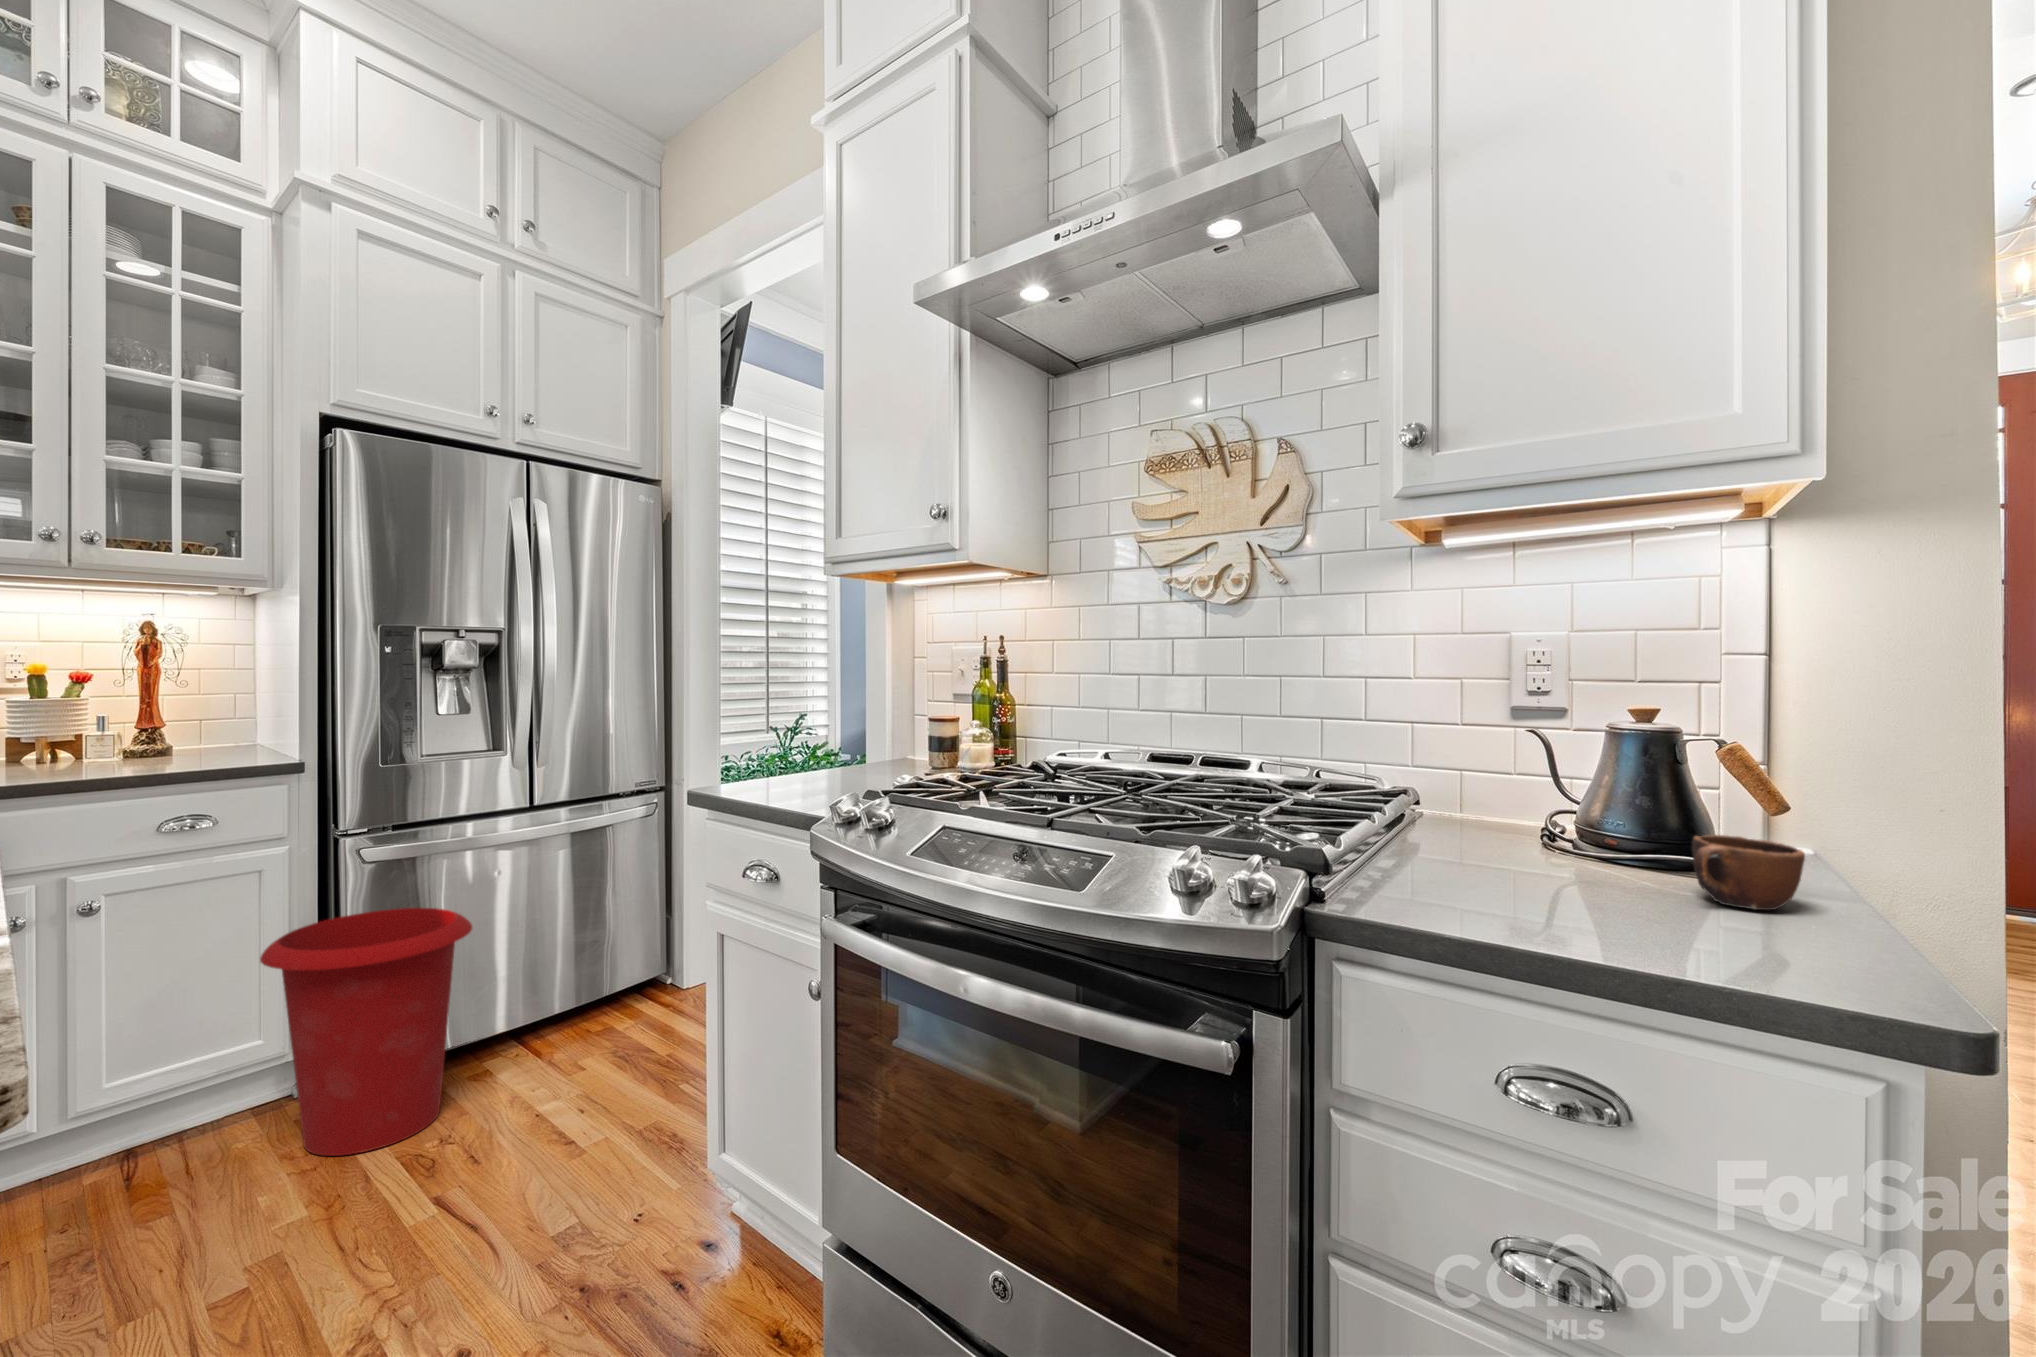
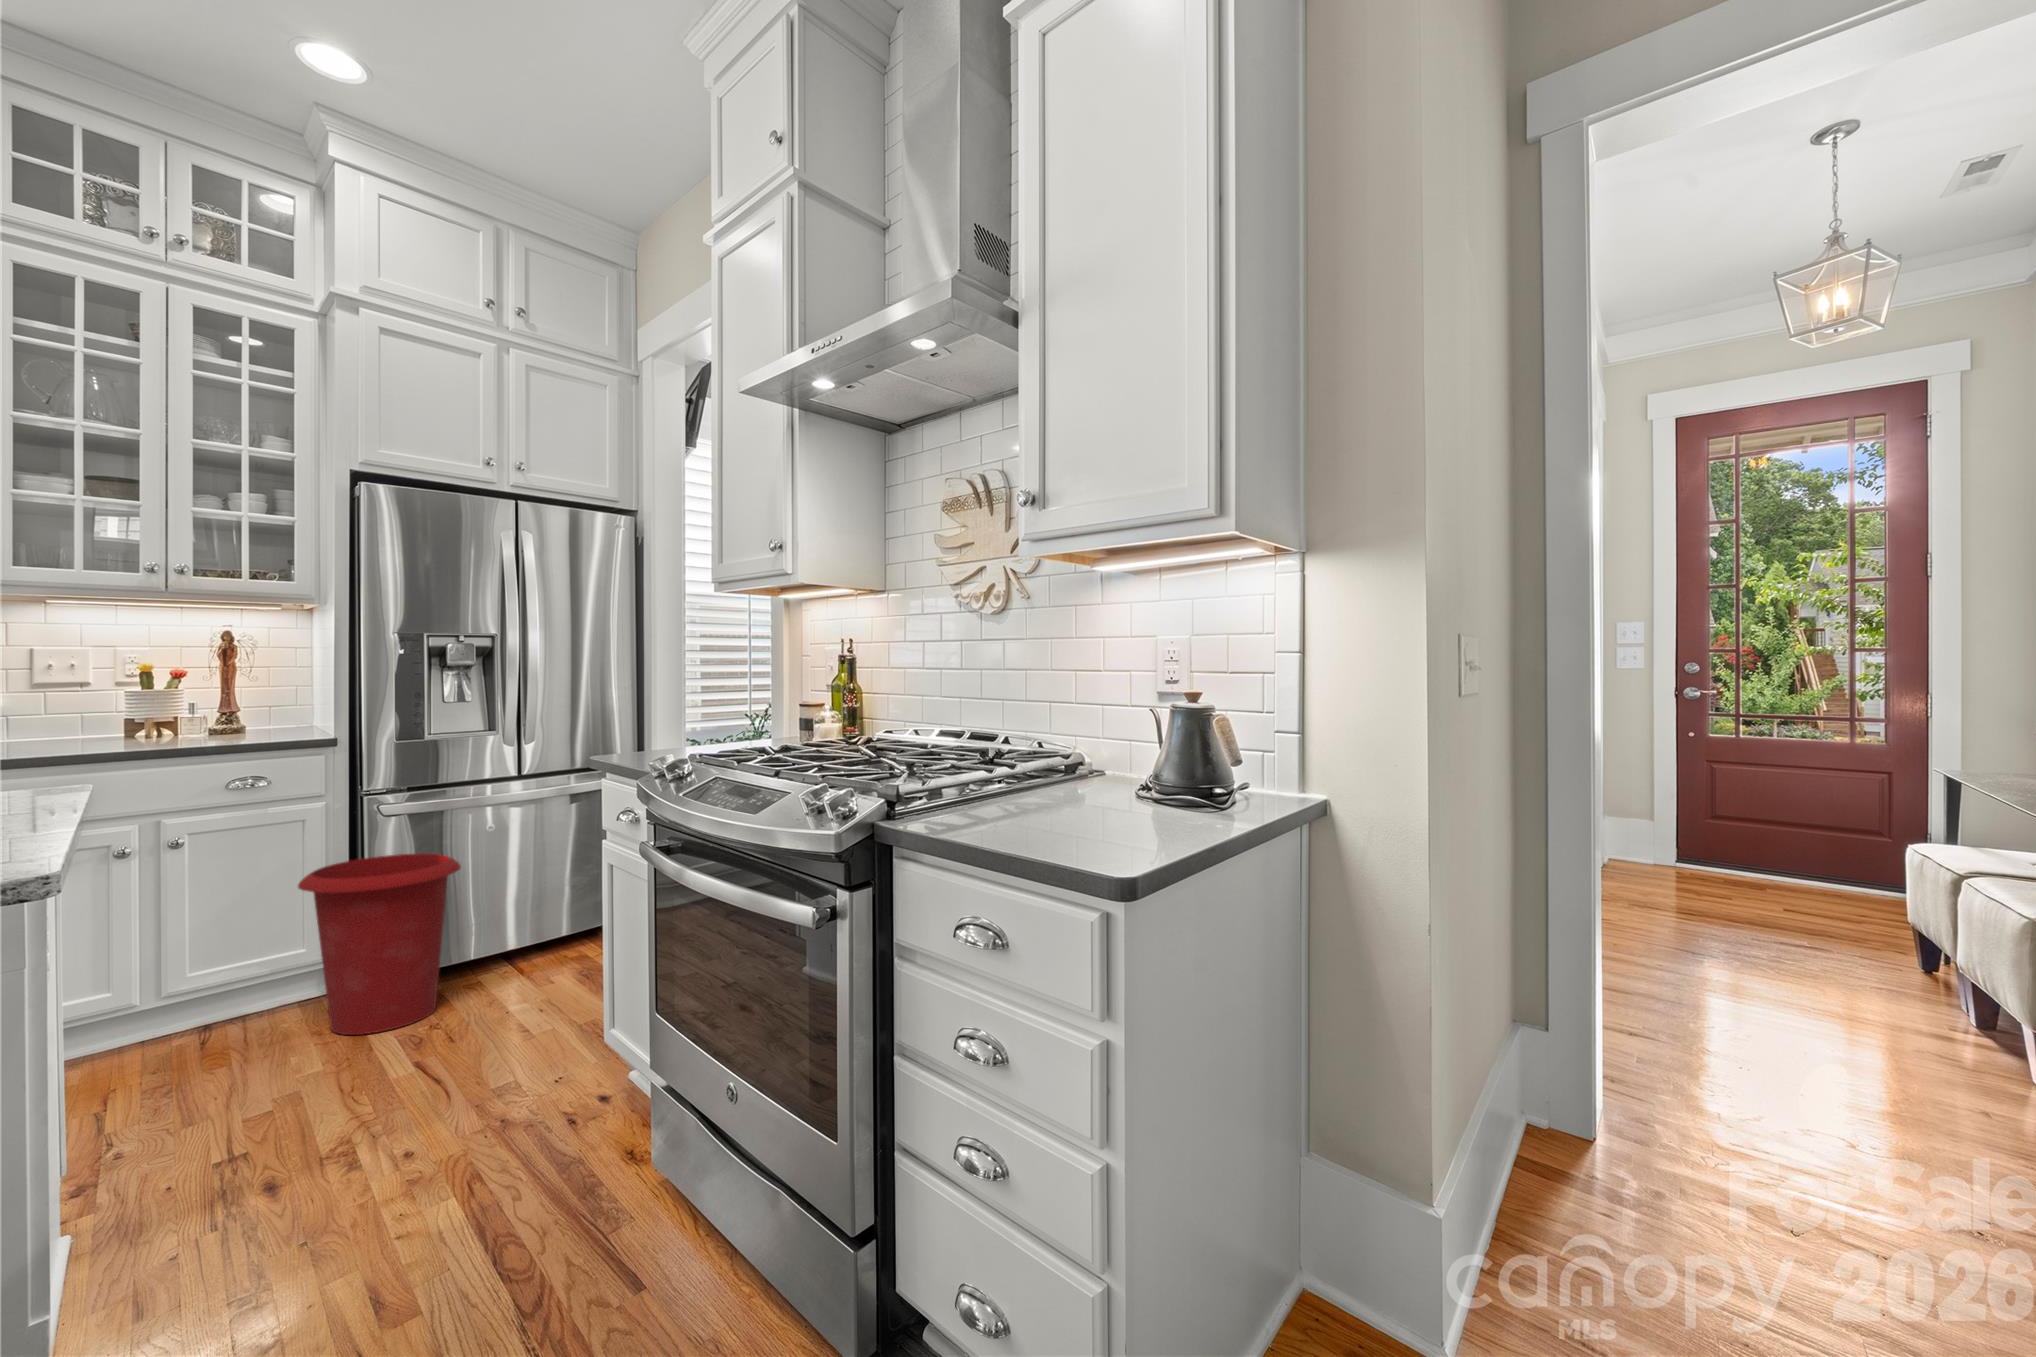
mug: present [1692,835,1805,910] -> none [1139,776,1212,824]

